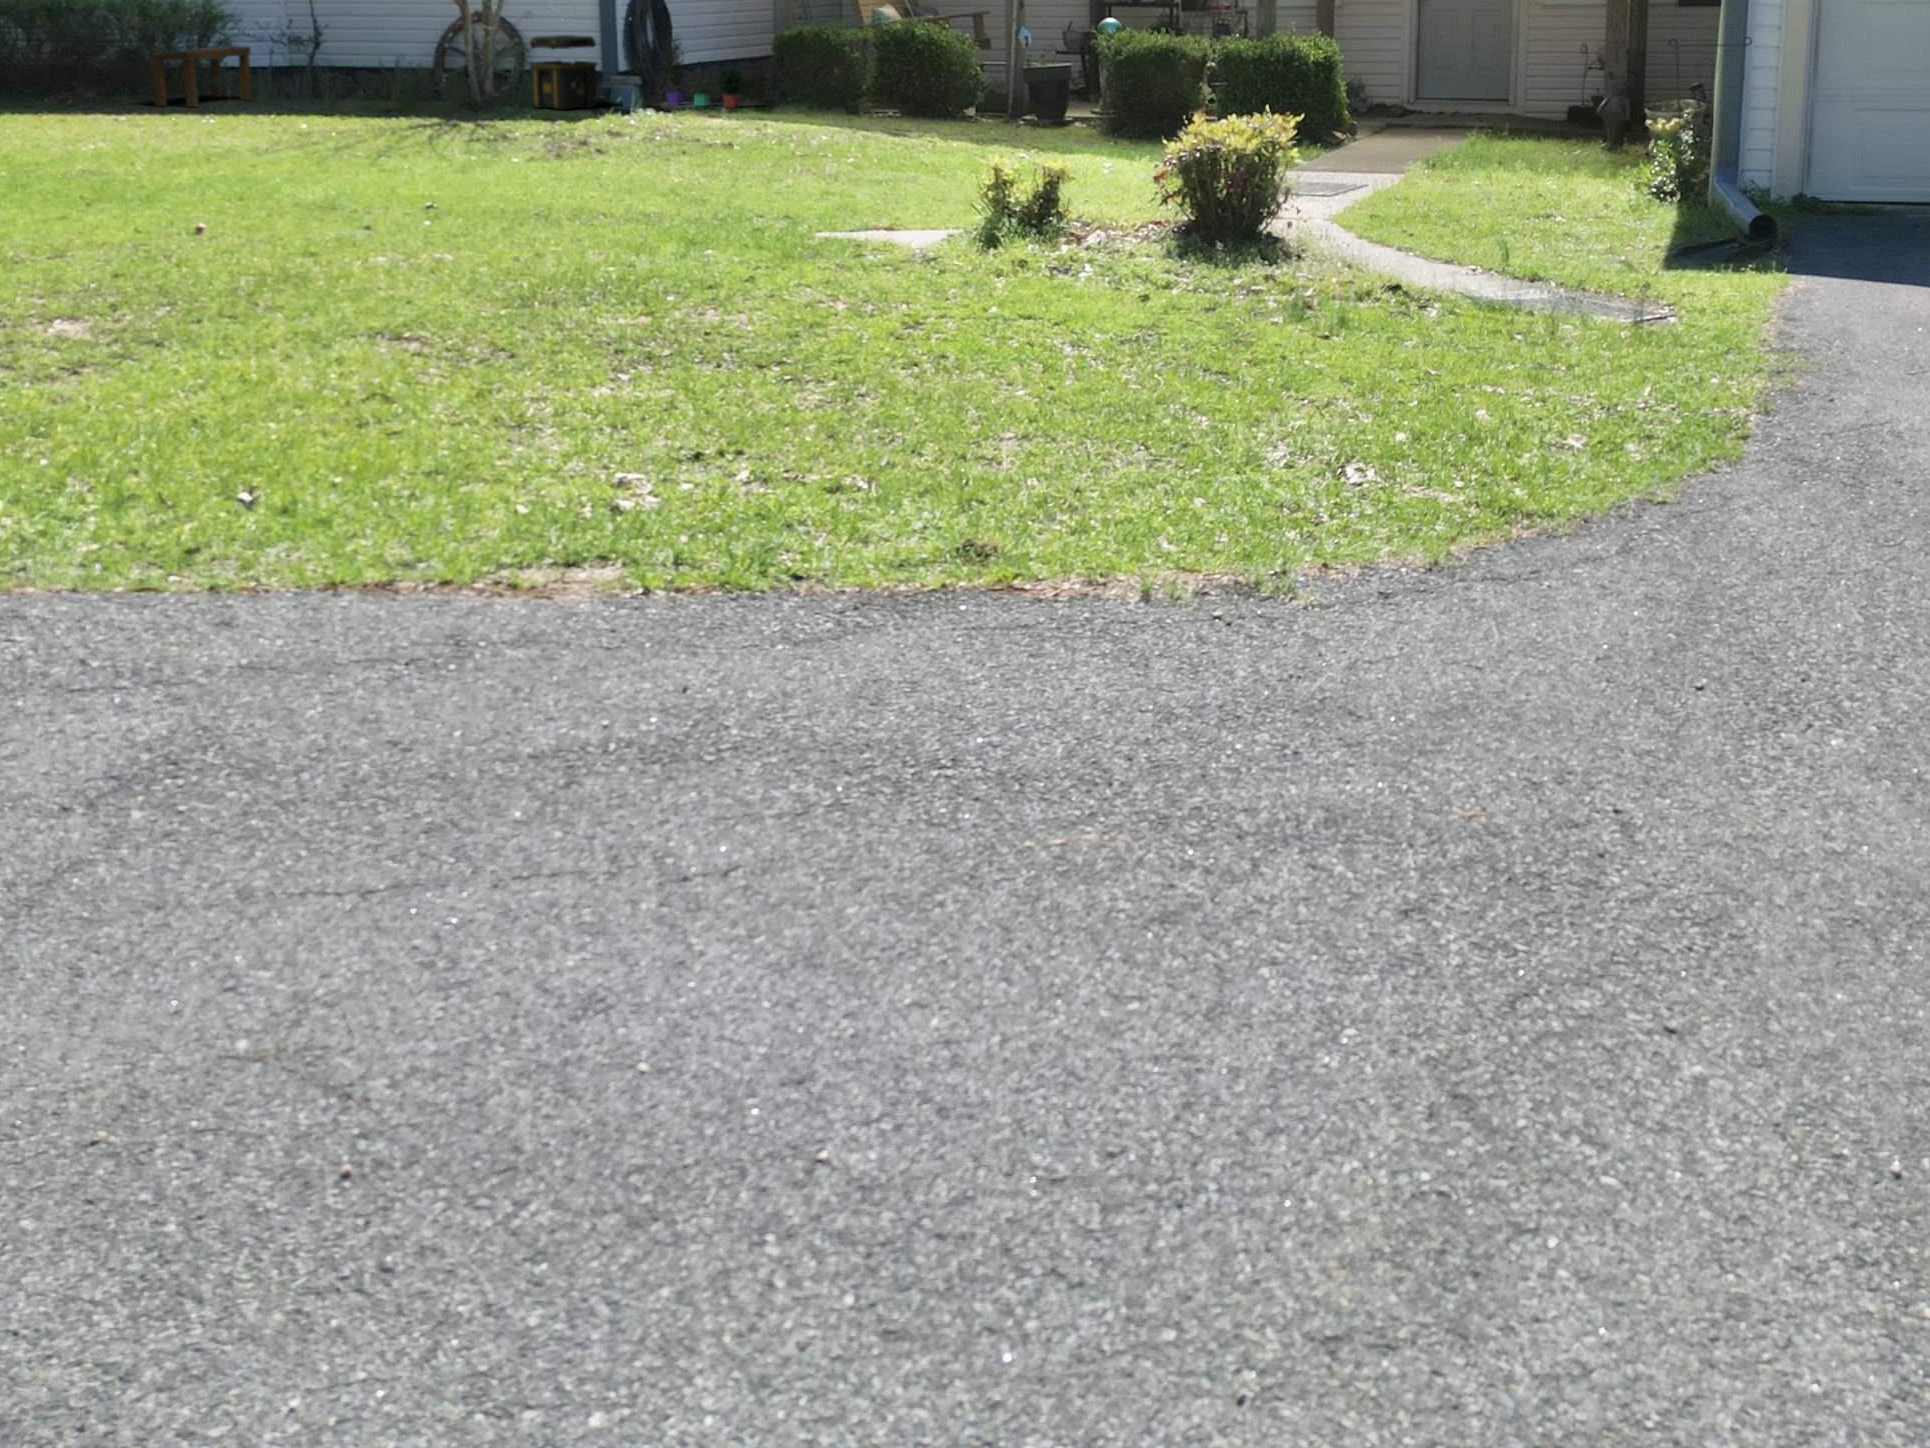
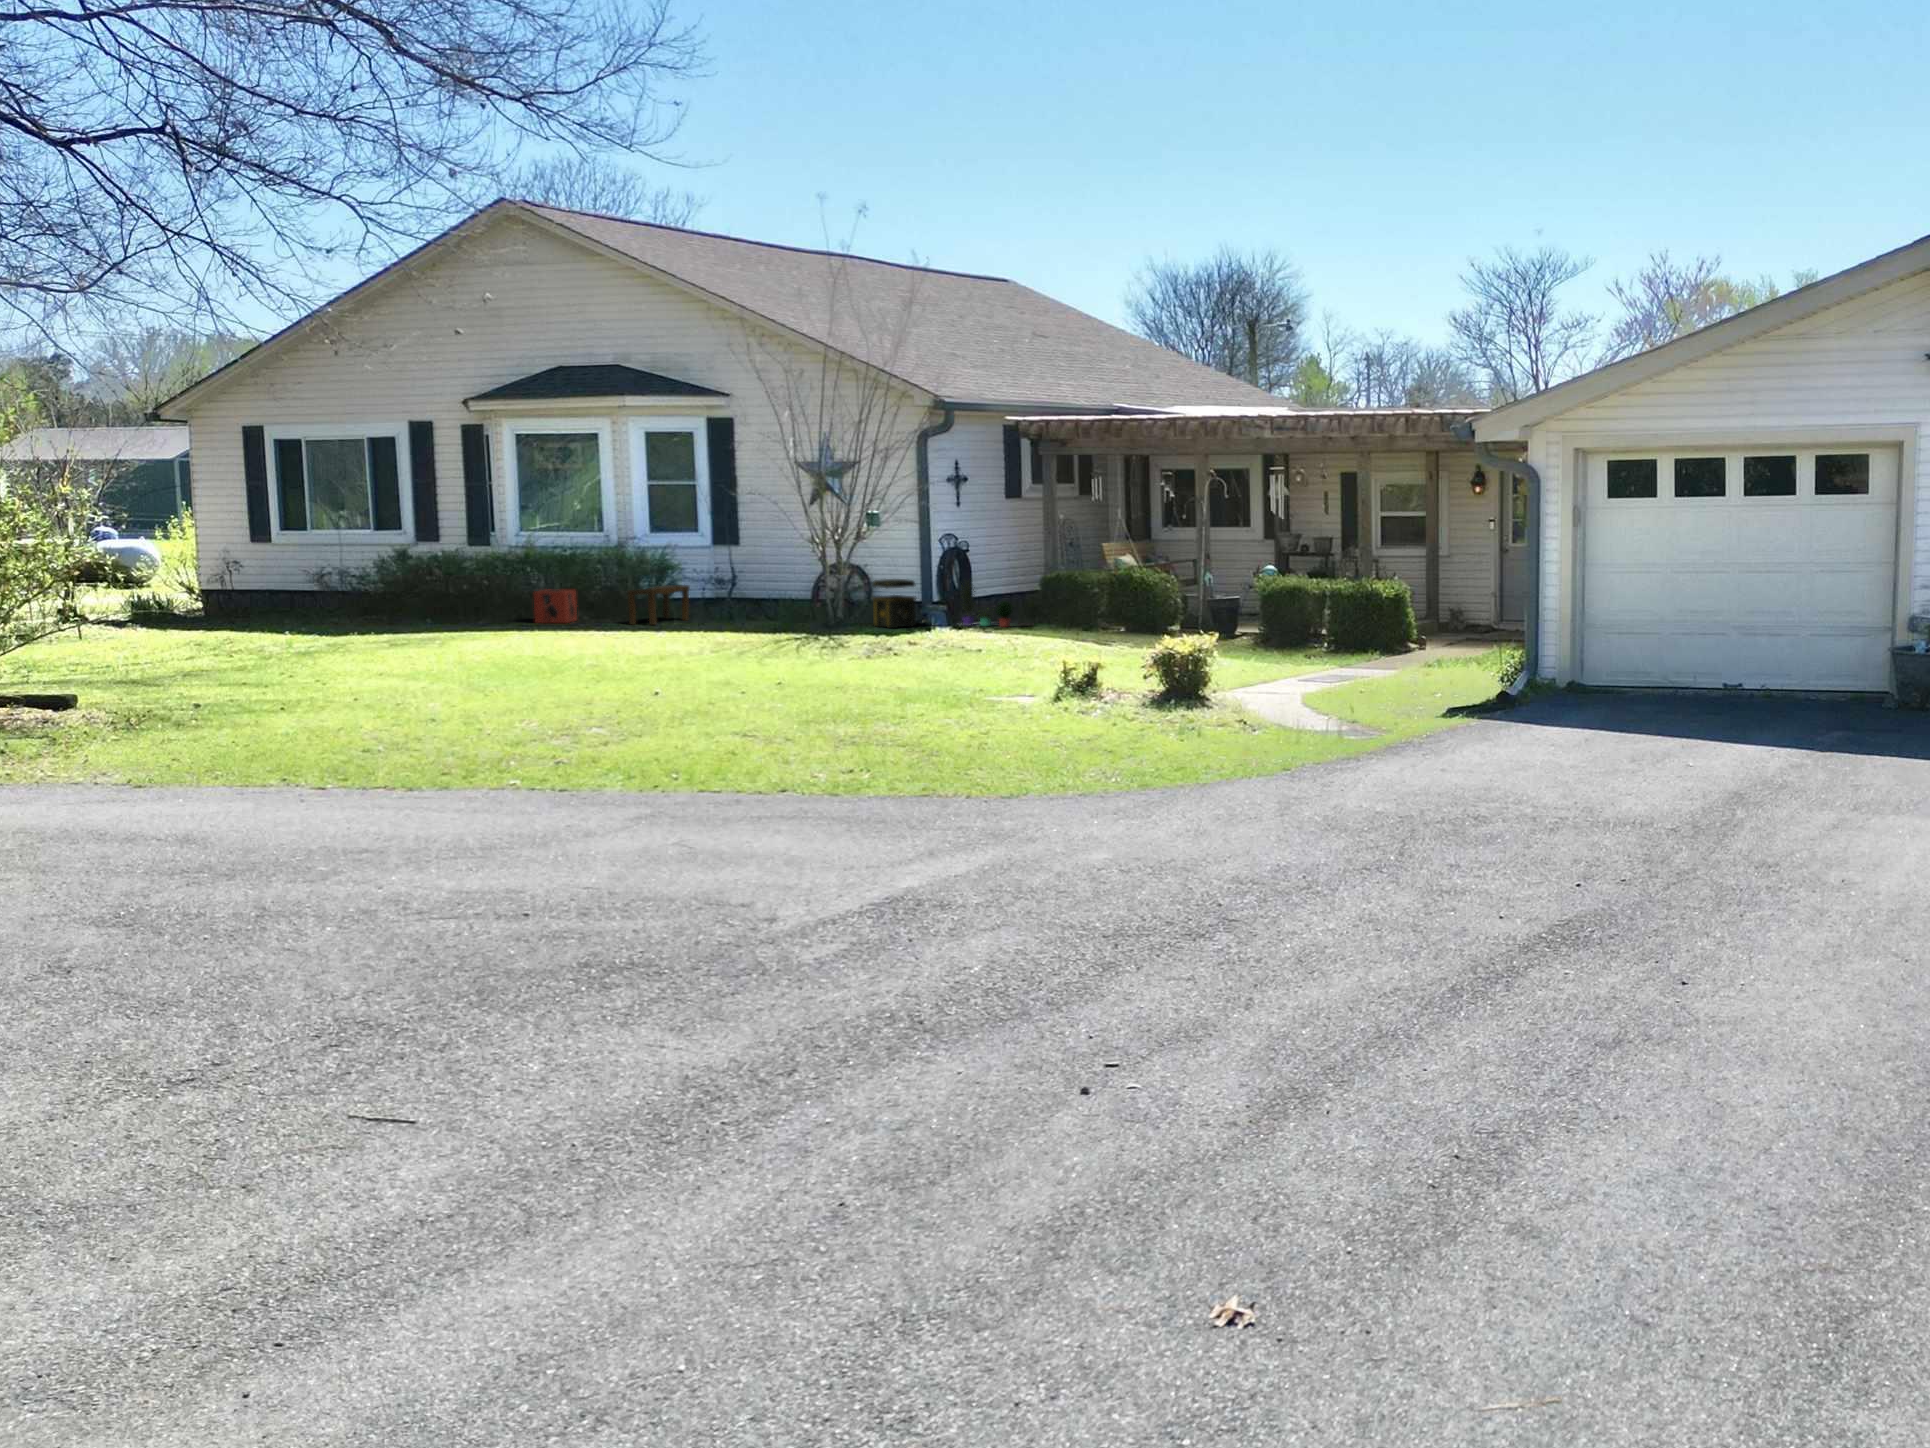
storage box: none [5,54,78,105] -> present [534,589,577,623]

